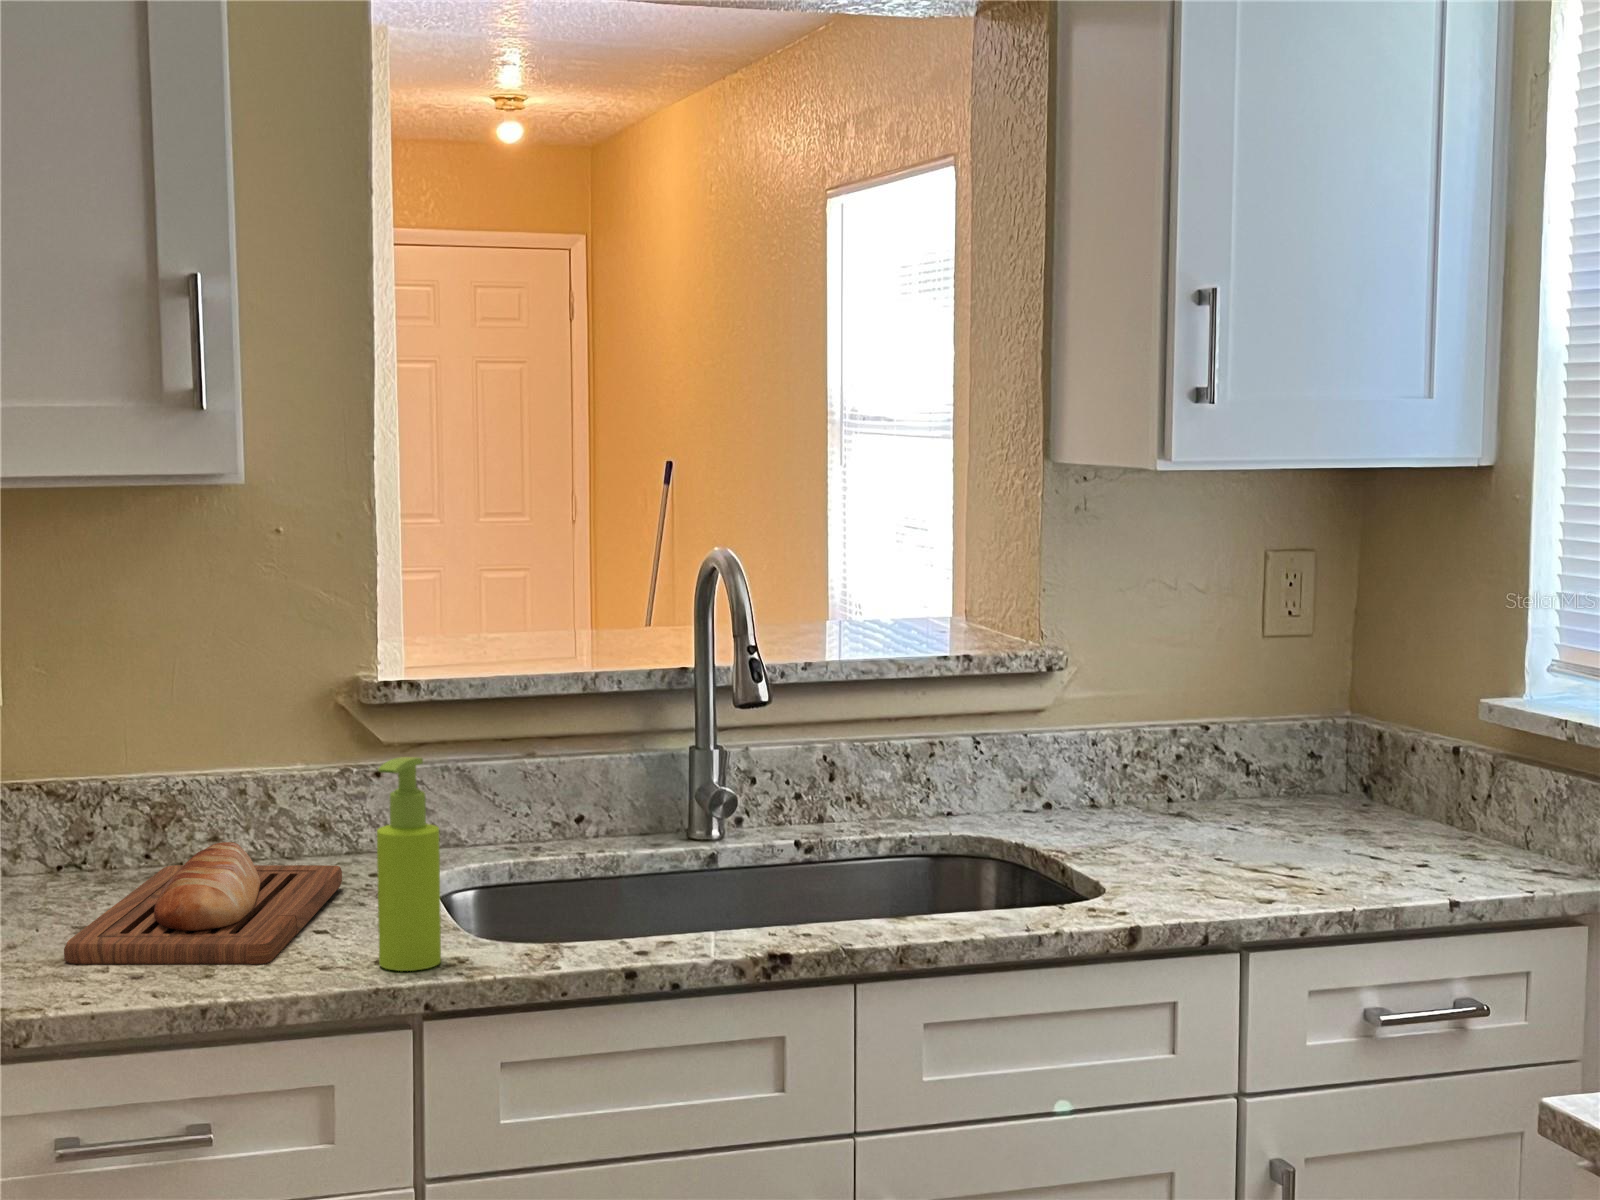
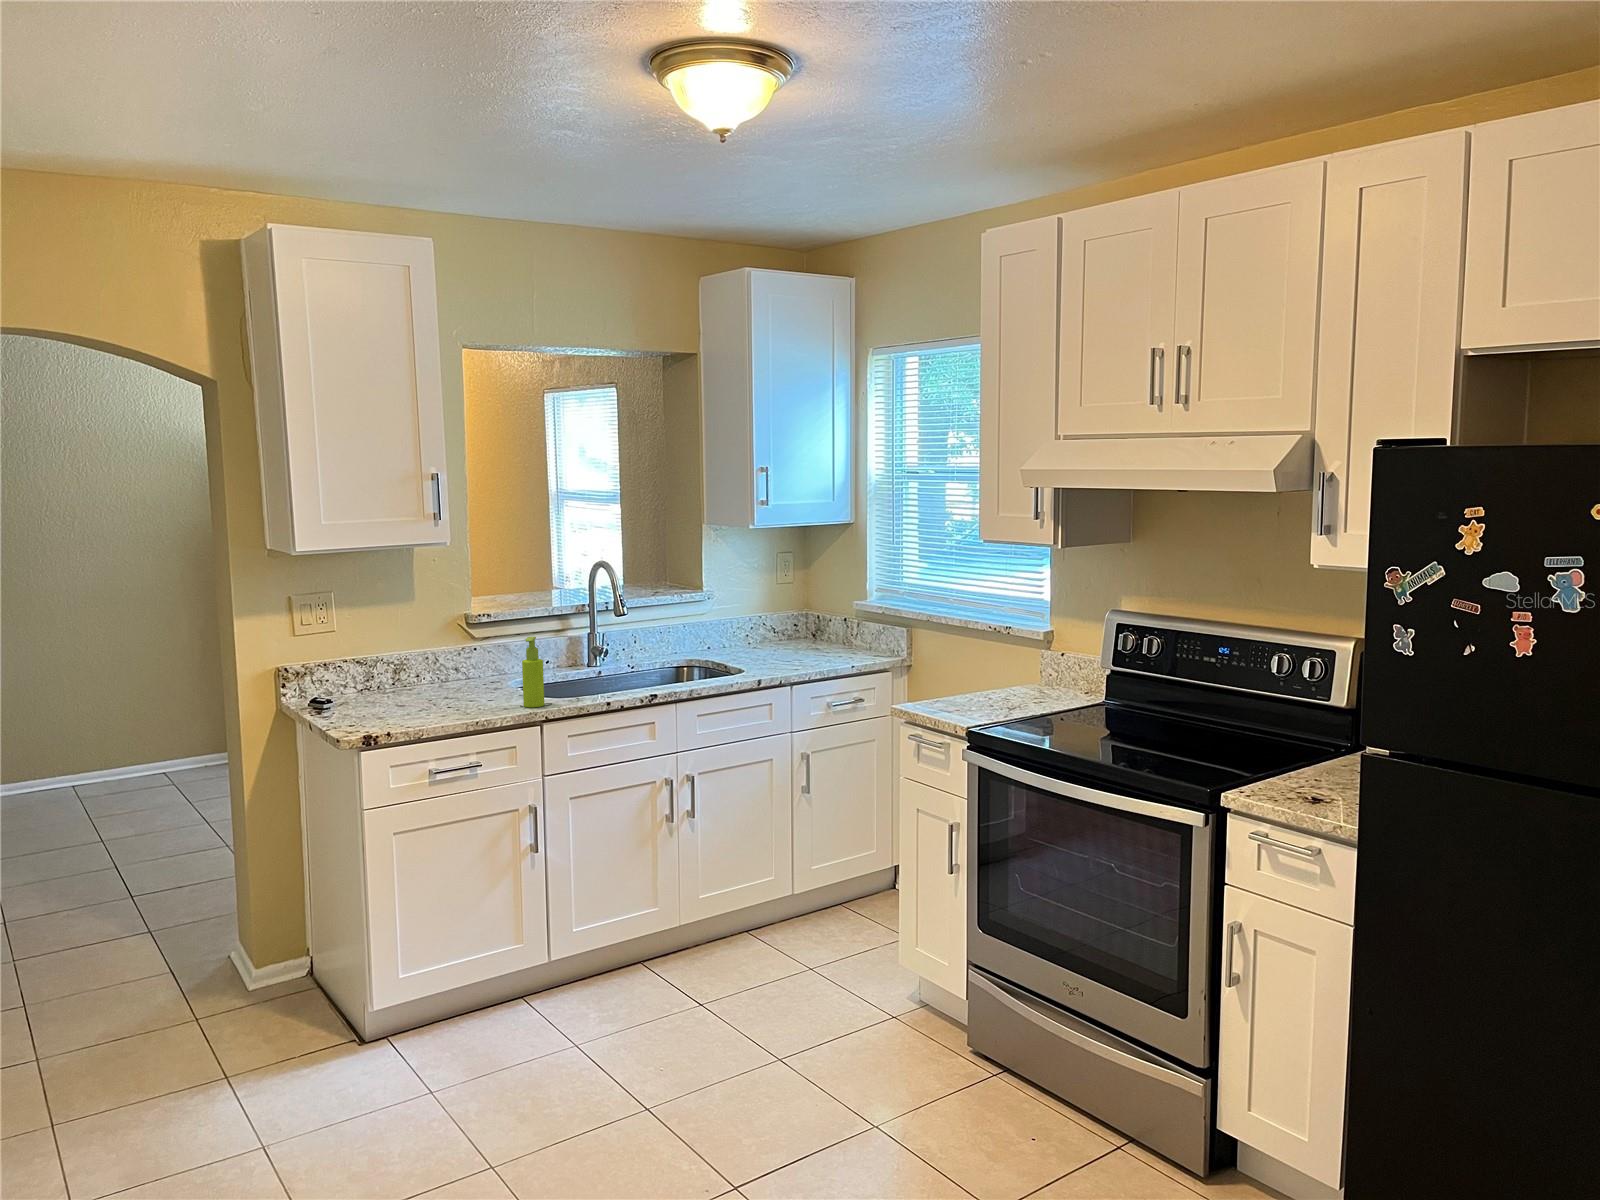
bread loaf: present [64,842,342,964] -> none [409,674,485,715]

